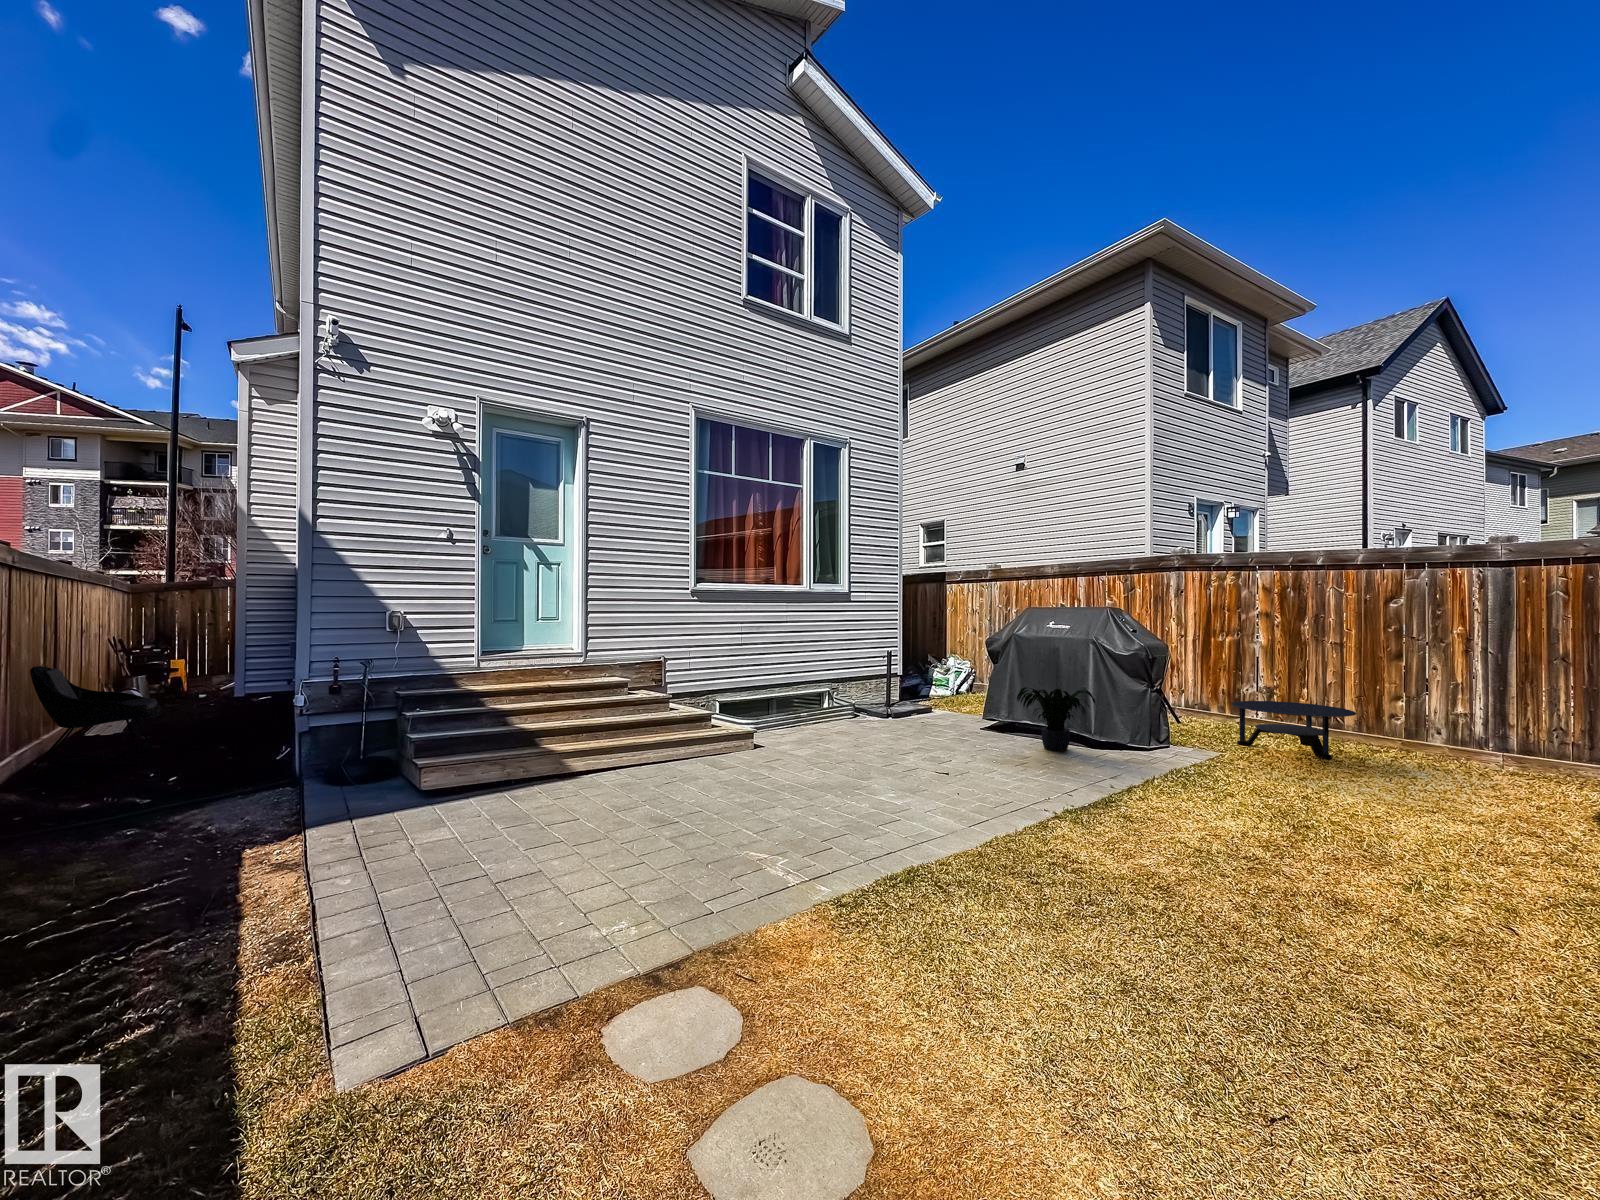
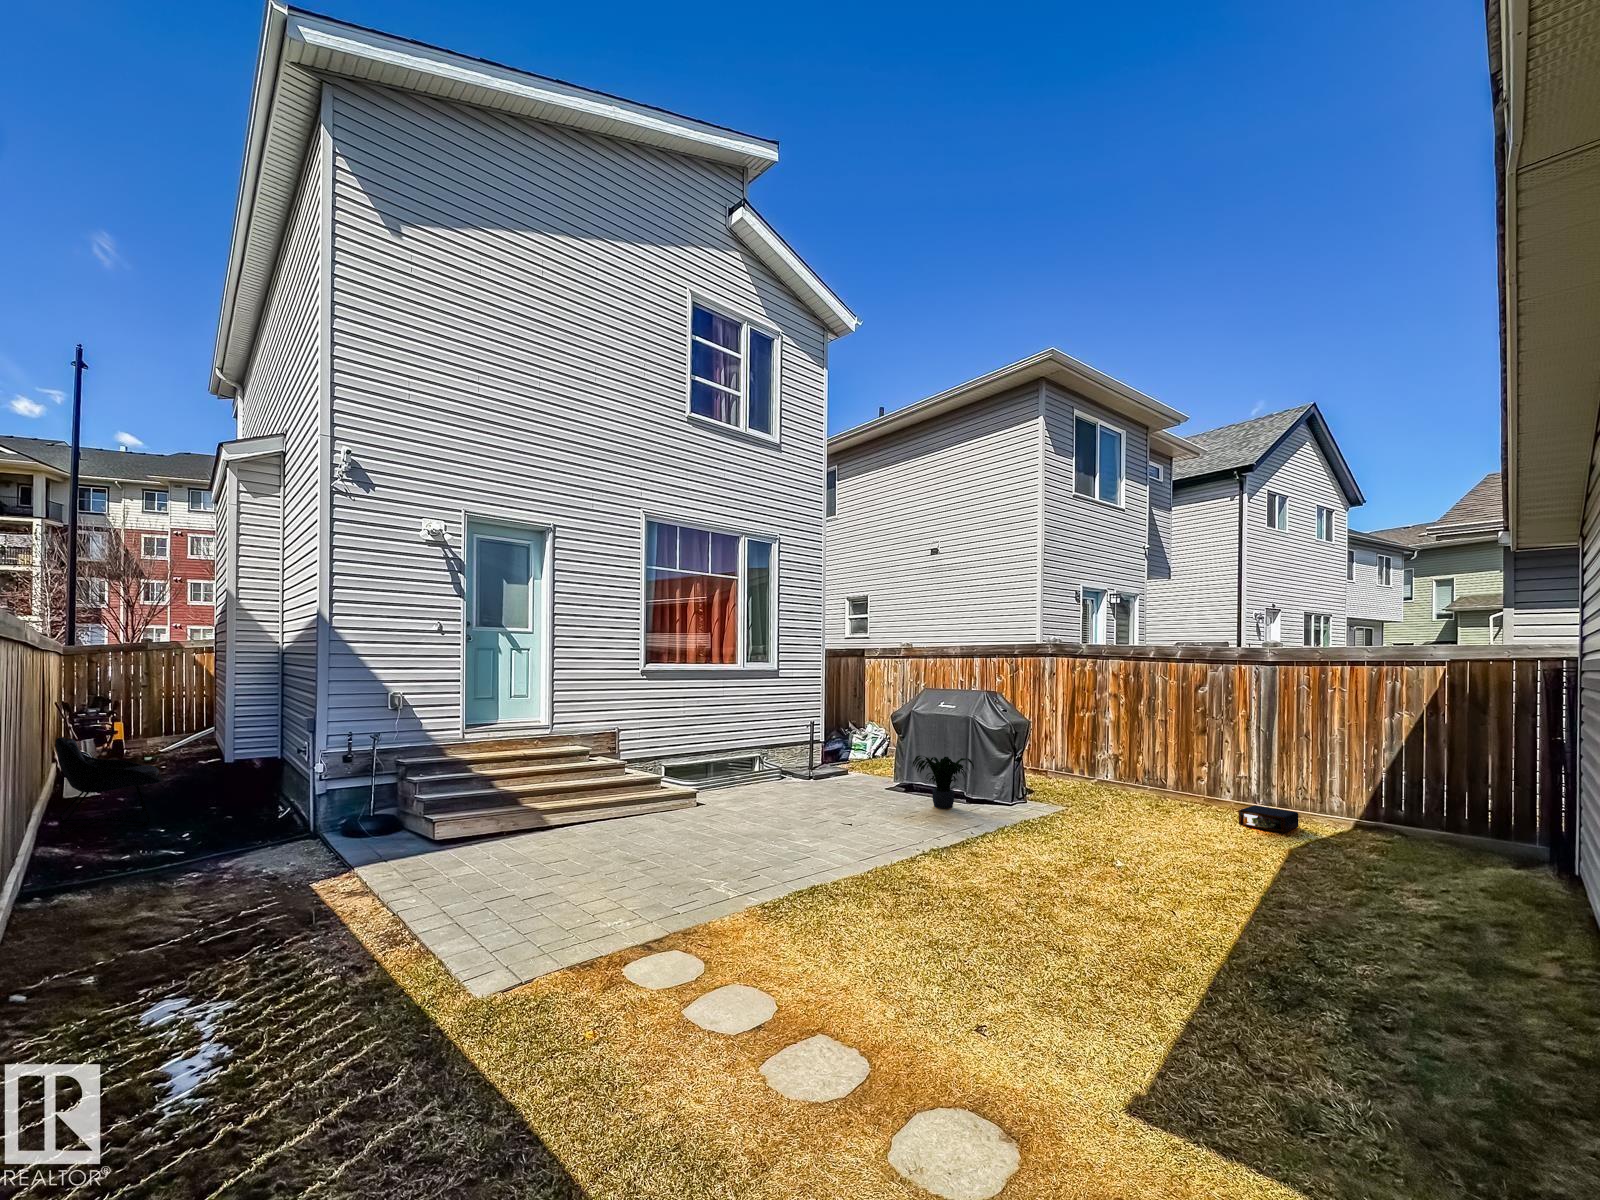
round table: present [1232,701,1357,759] -> none [1085,766,1173,813]
storage box: none [1466,750,1554,788] -> present [1239,805,1298,833]

